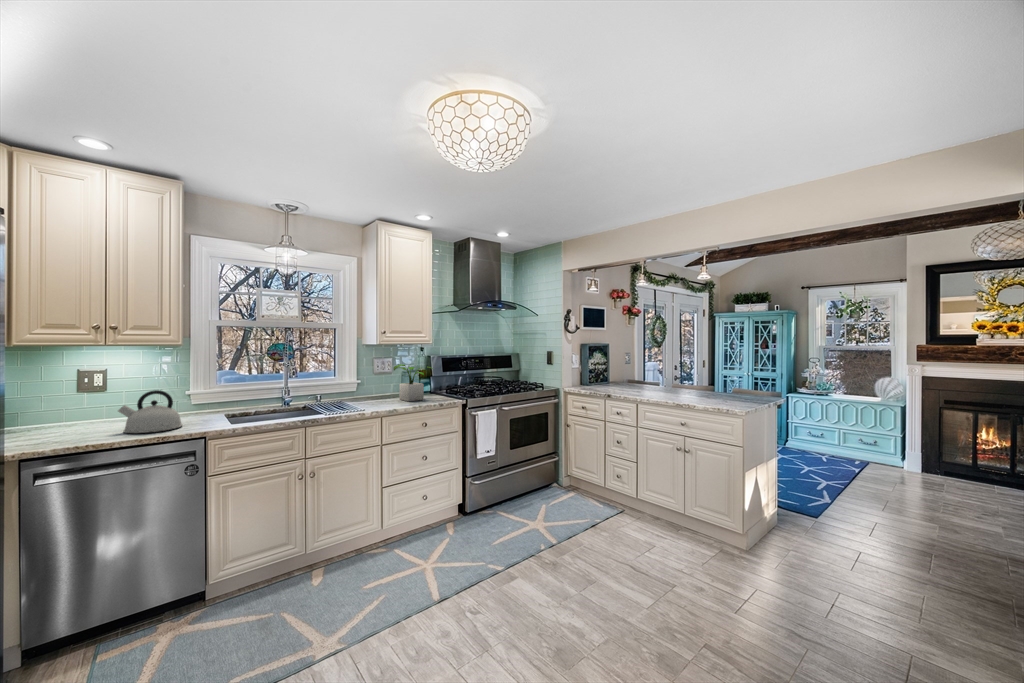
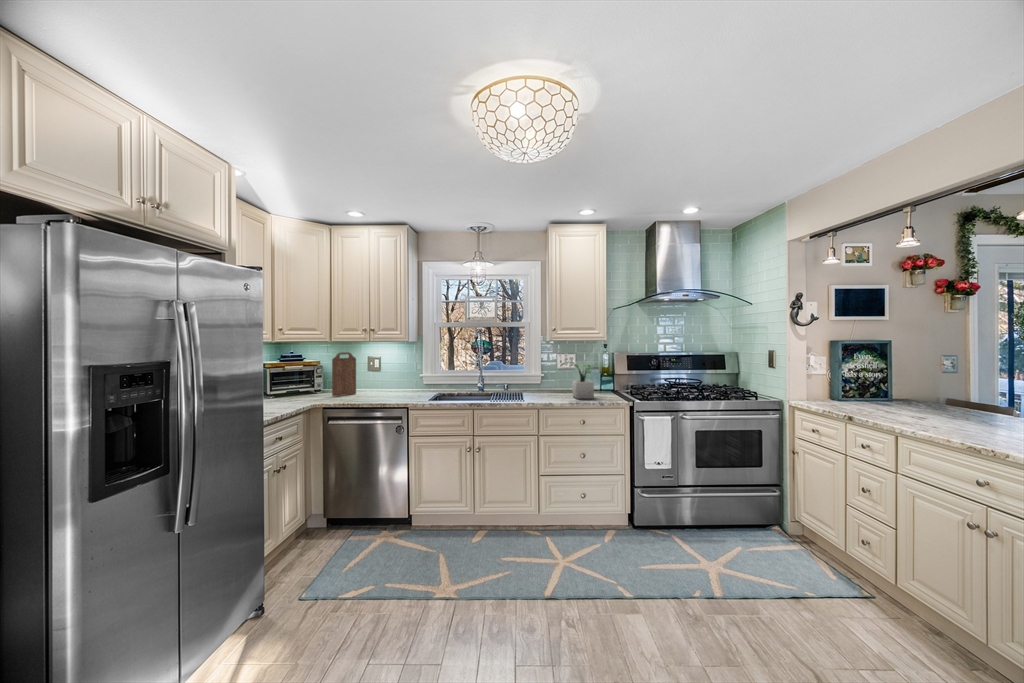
cutting board: none [23,360,72,434] -> present [332,352,356,396]
kettle: present [118,390,182,433] -> none [366,374,400,403]

